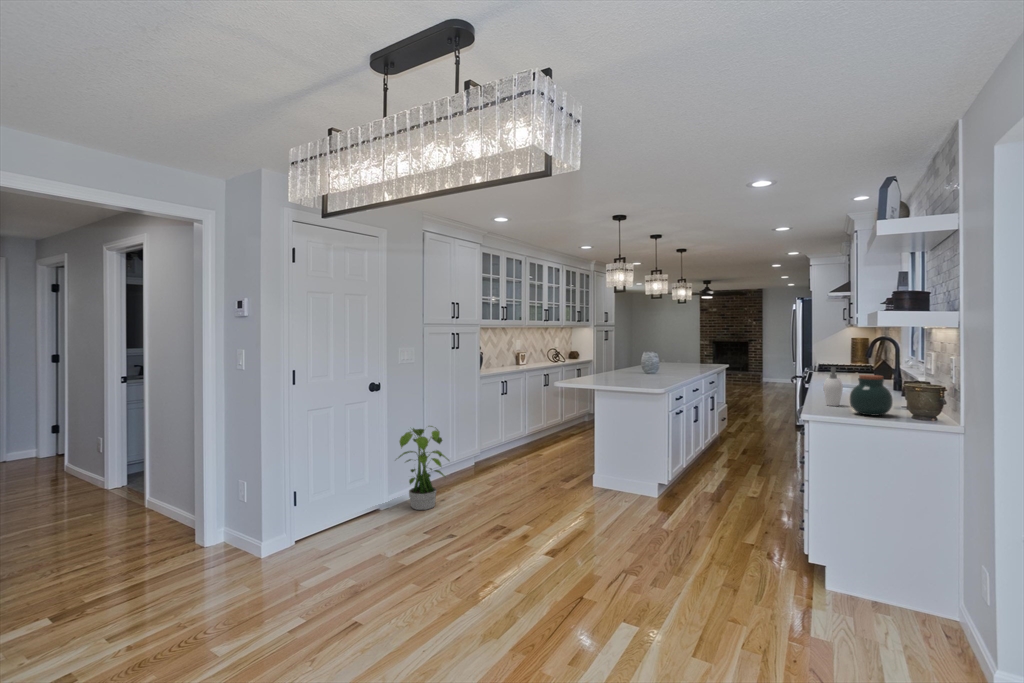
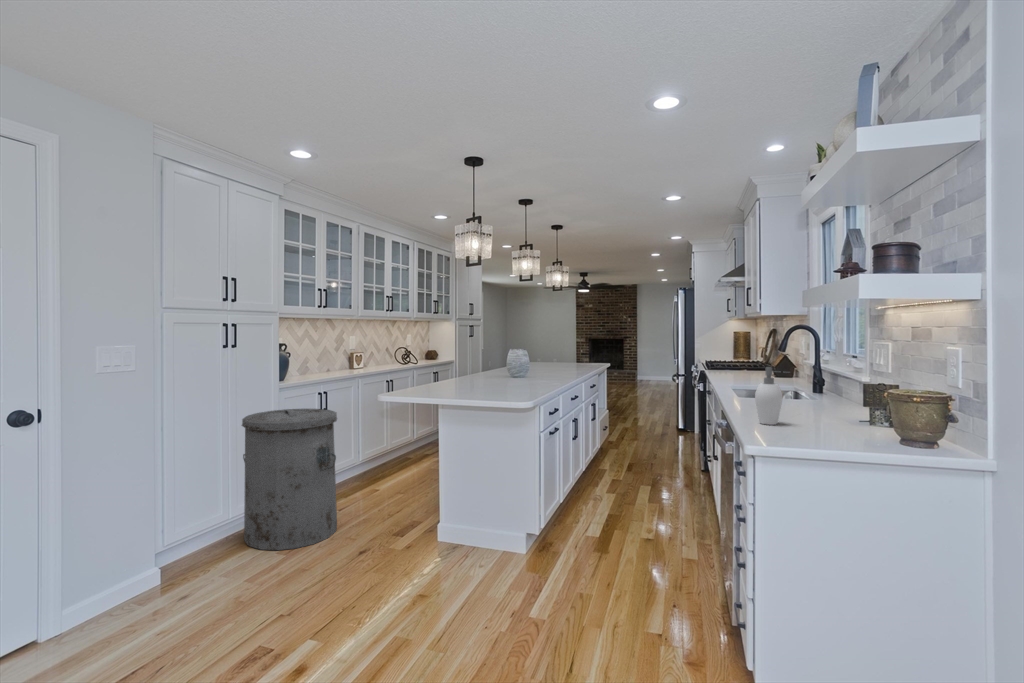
jar: present [850,375,893,416] -> none [804,379,868,442]
trash can: none [460,392,522,484] -> present [242,409,337,550]
potted plant: present [397,426,449,510] -> none [89,473,197,618]

